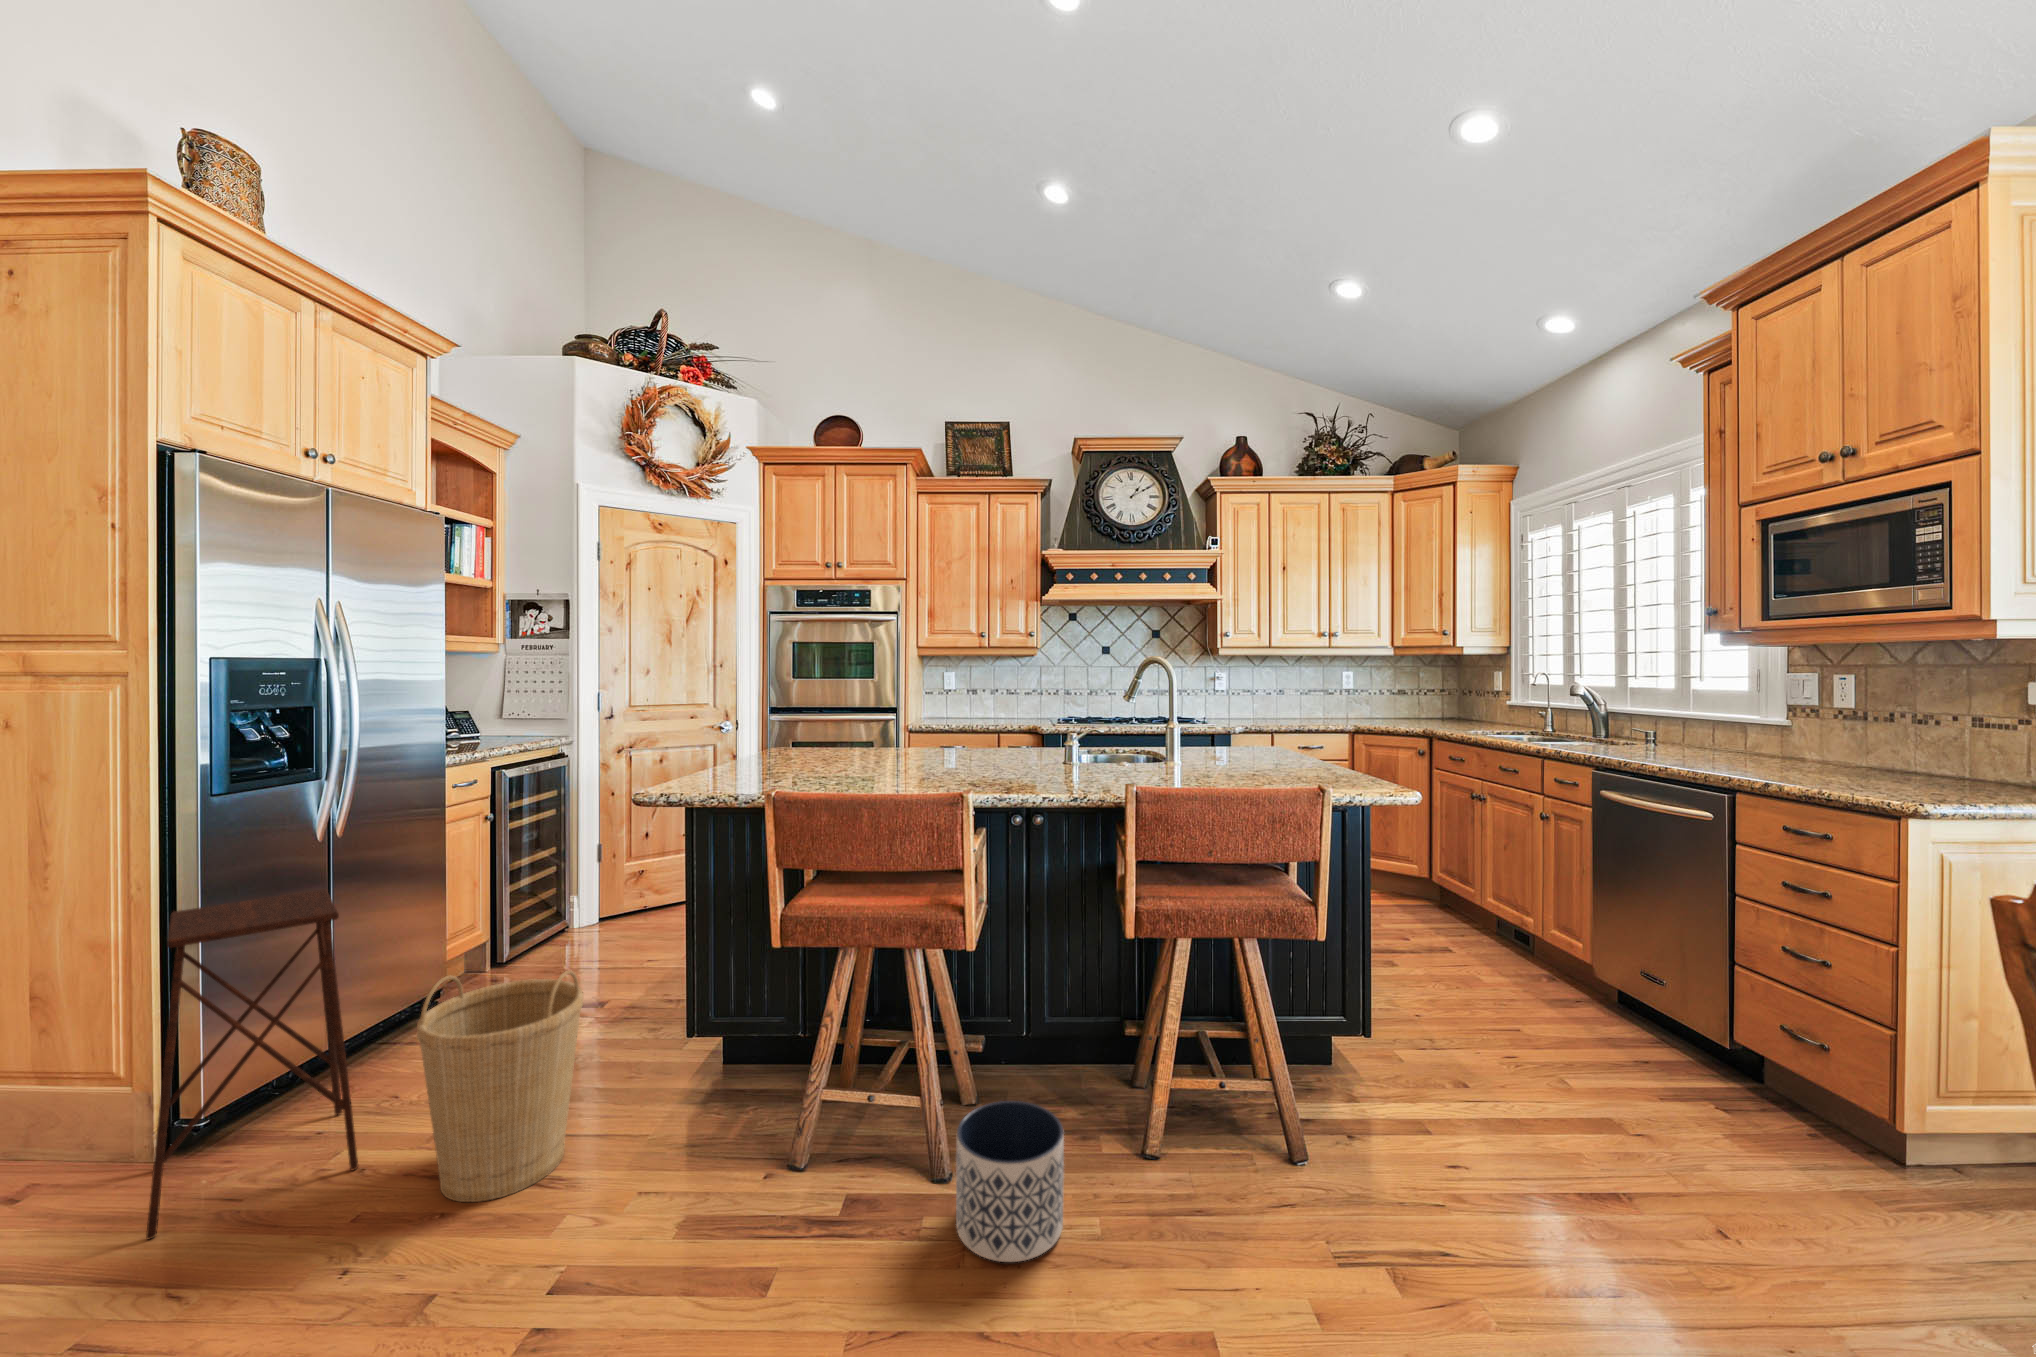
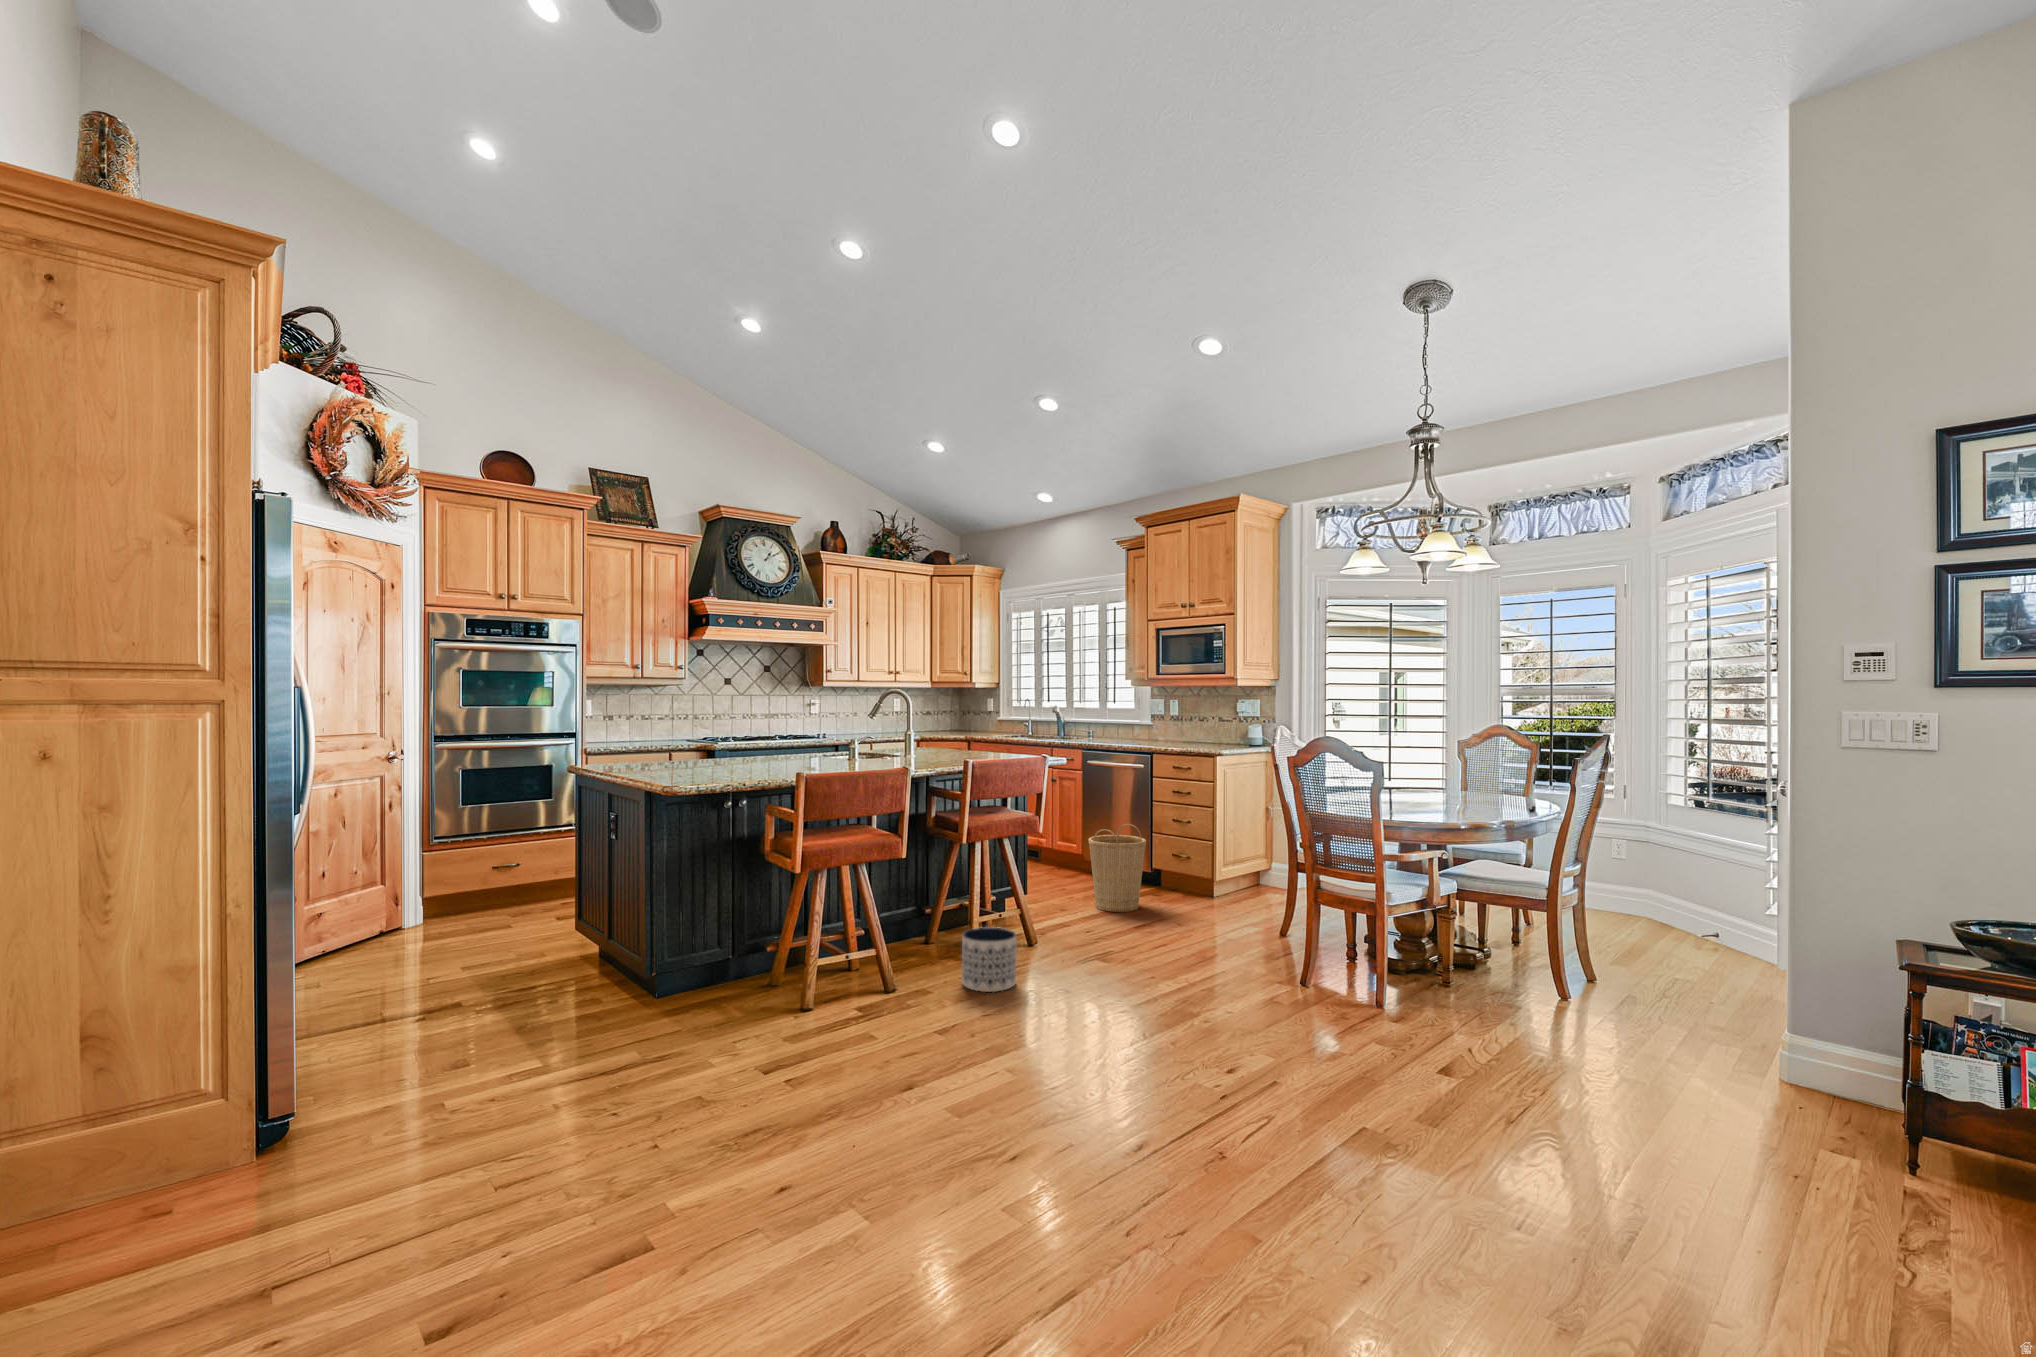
side table: present [146,889,358,1240] -> none [404,888,586,1137]
basket: present [417,970,583,1202] -> present [1089,824,1146,912]

